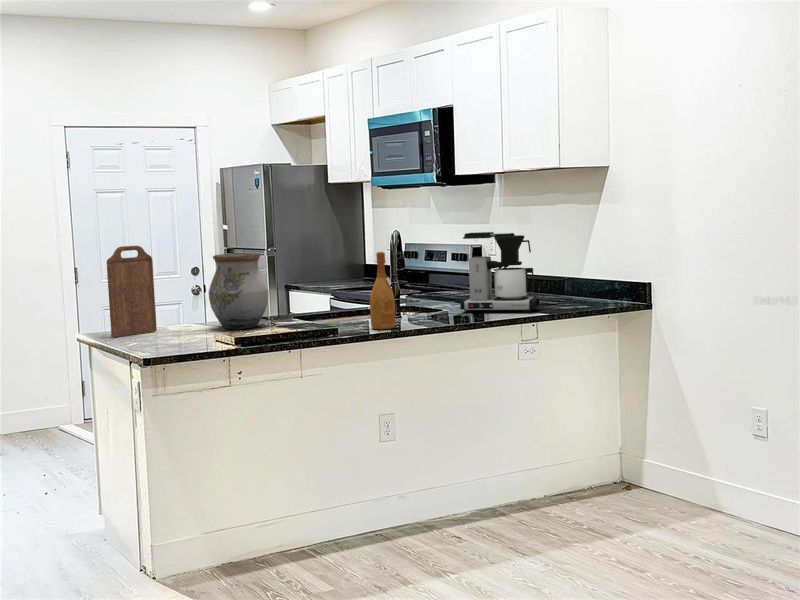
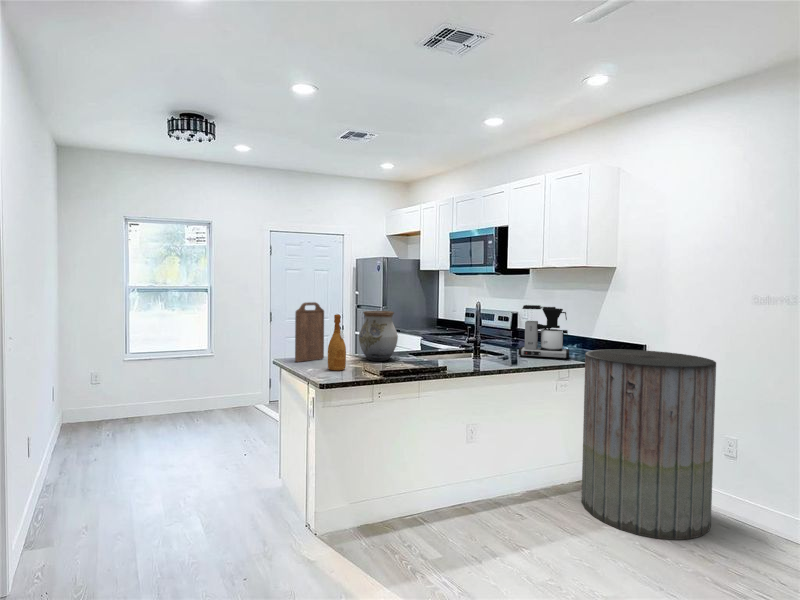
wine bottle: present [370,252,395,329] -> present [328,314,346,370]
trash can: none [548,292,724,550] -> present [581,349,716,540]

